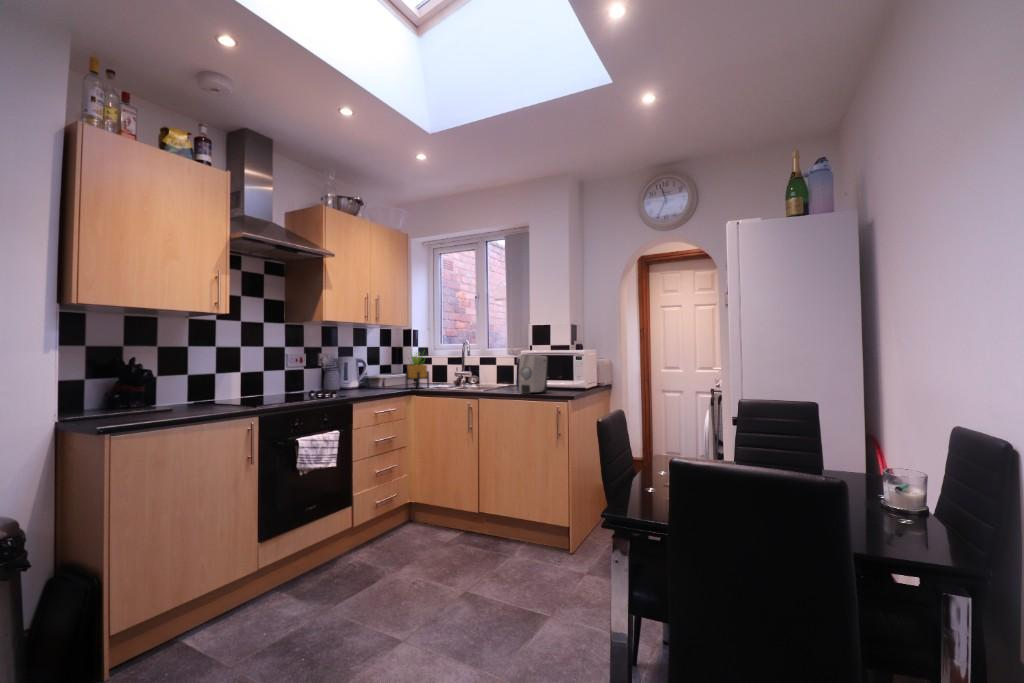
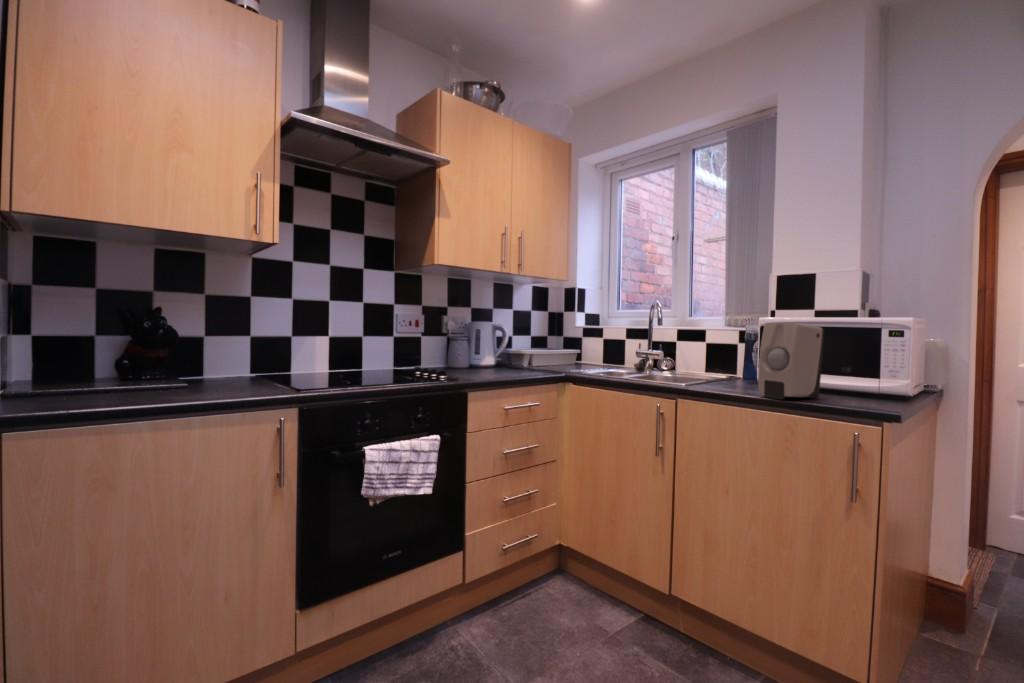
potted plant: present [405,353,429,389] -> none [559,311,595,374]

